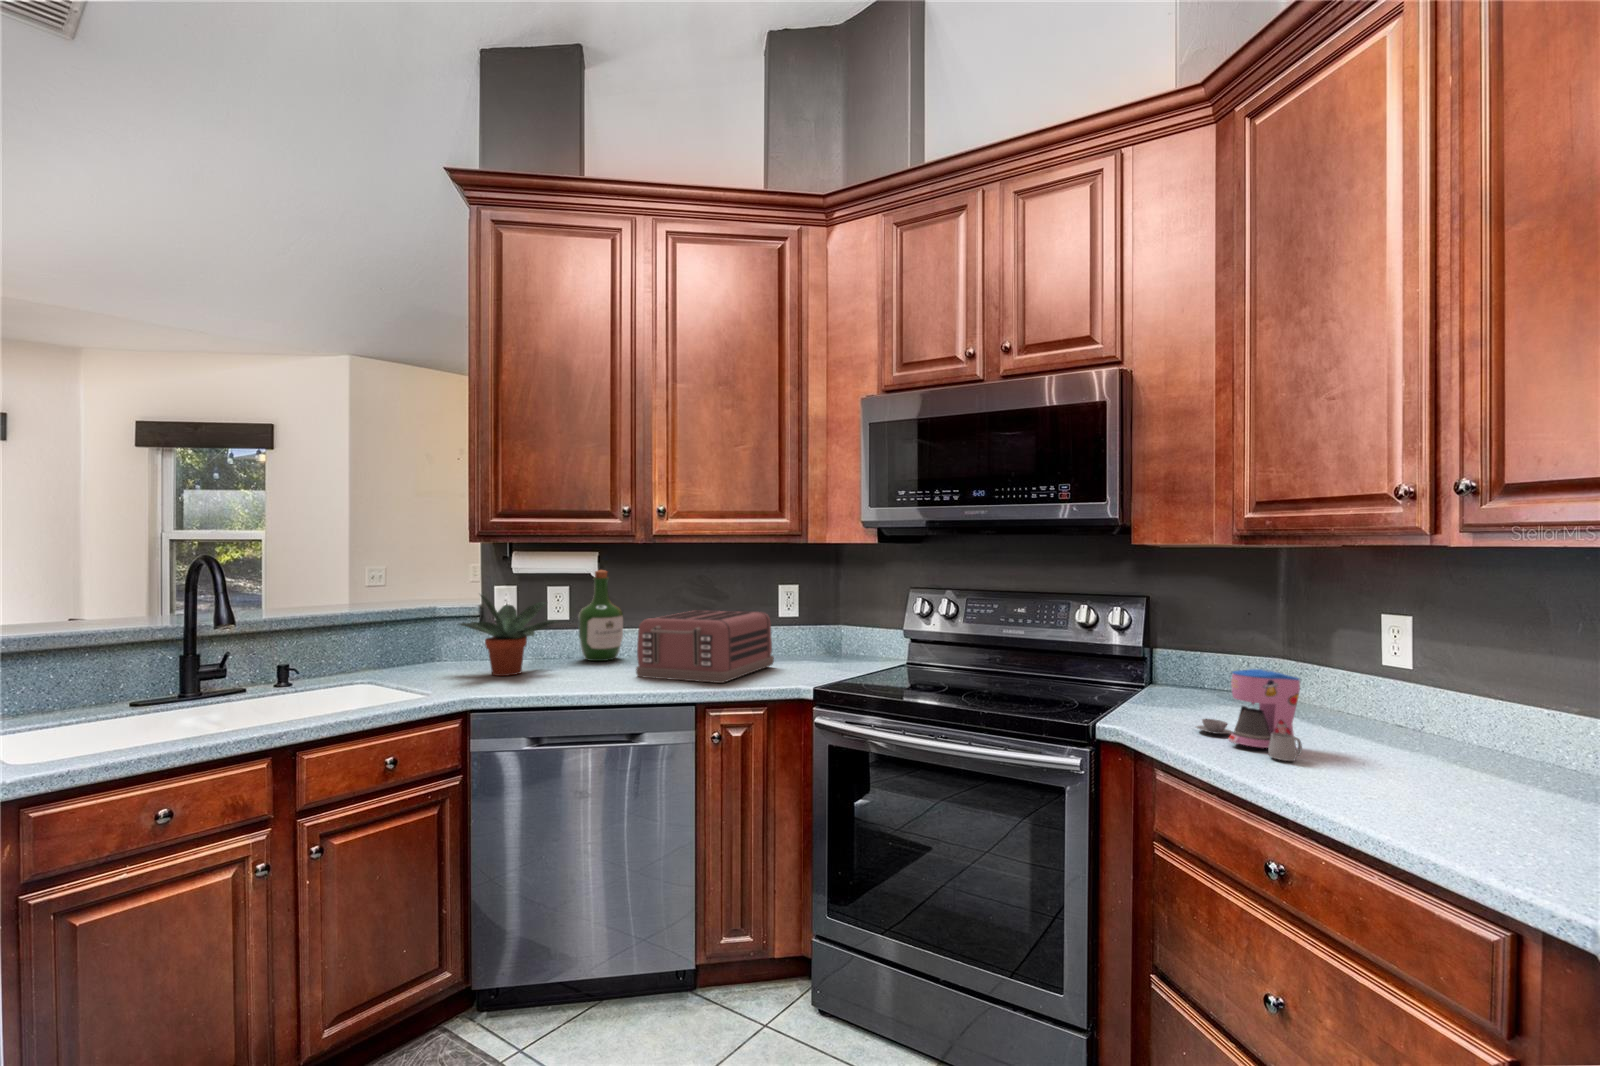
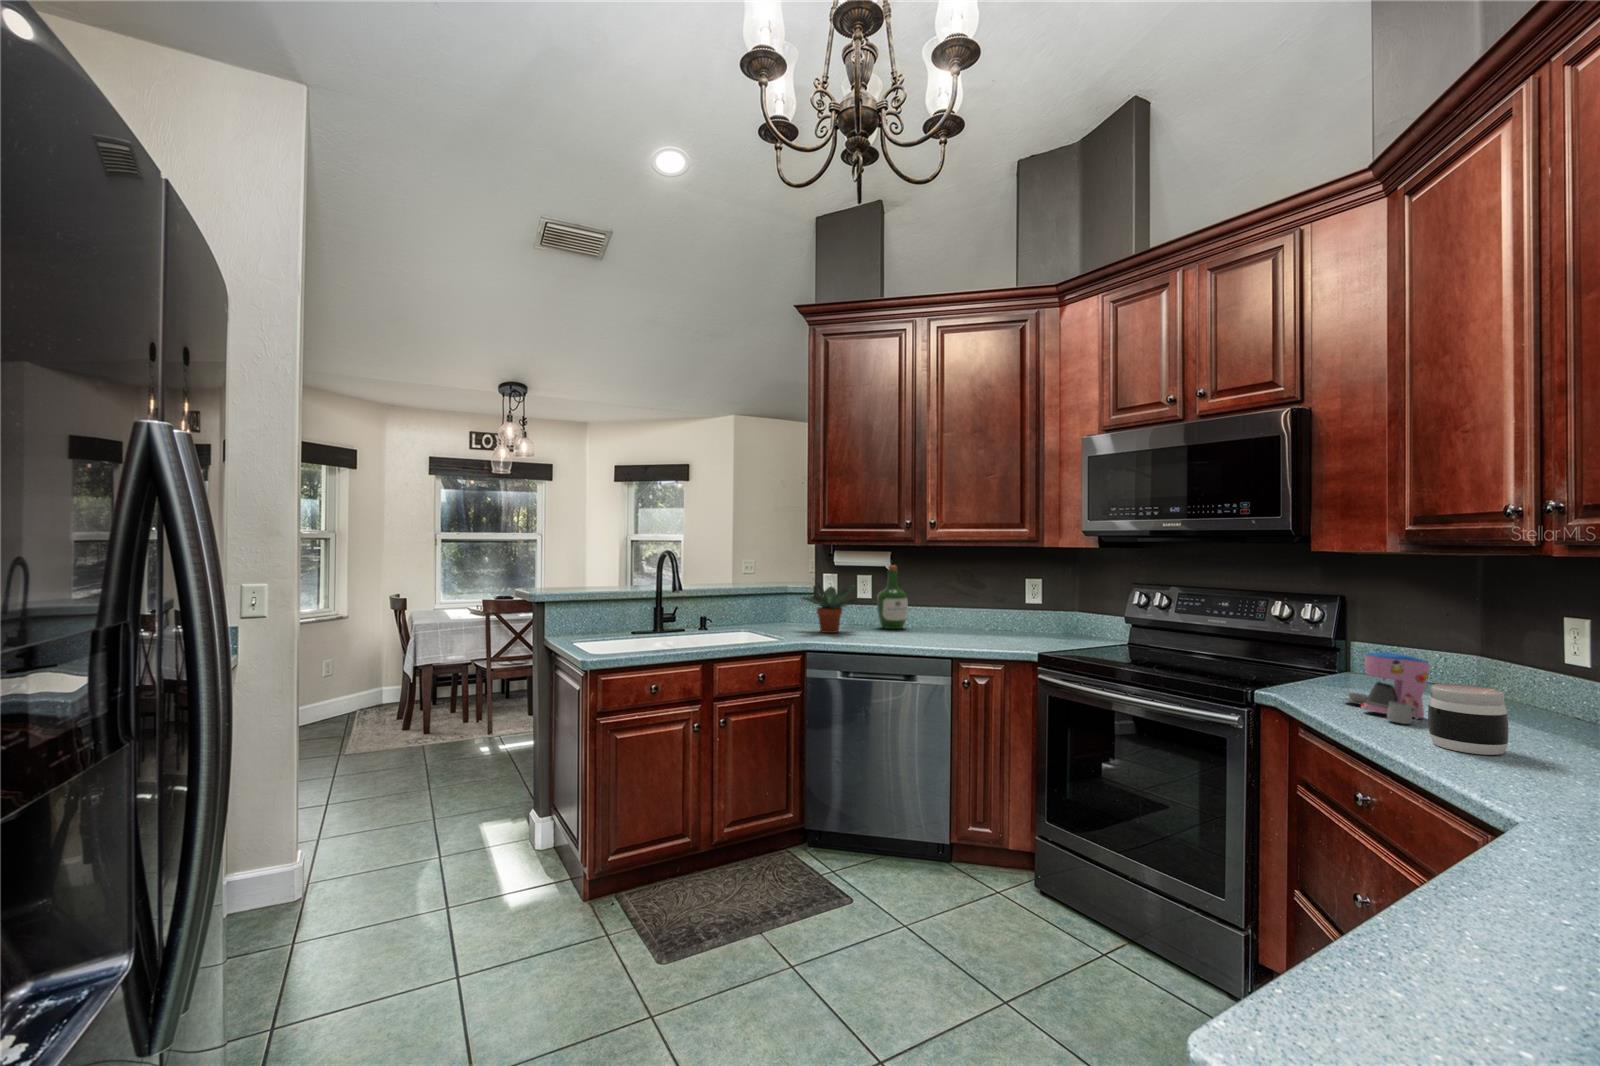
toaster: present [636,610,774,683] -> none [913,596,1016,646]
jar: none [1344,712,1436,804] -> present [1428,684,1509,755]

